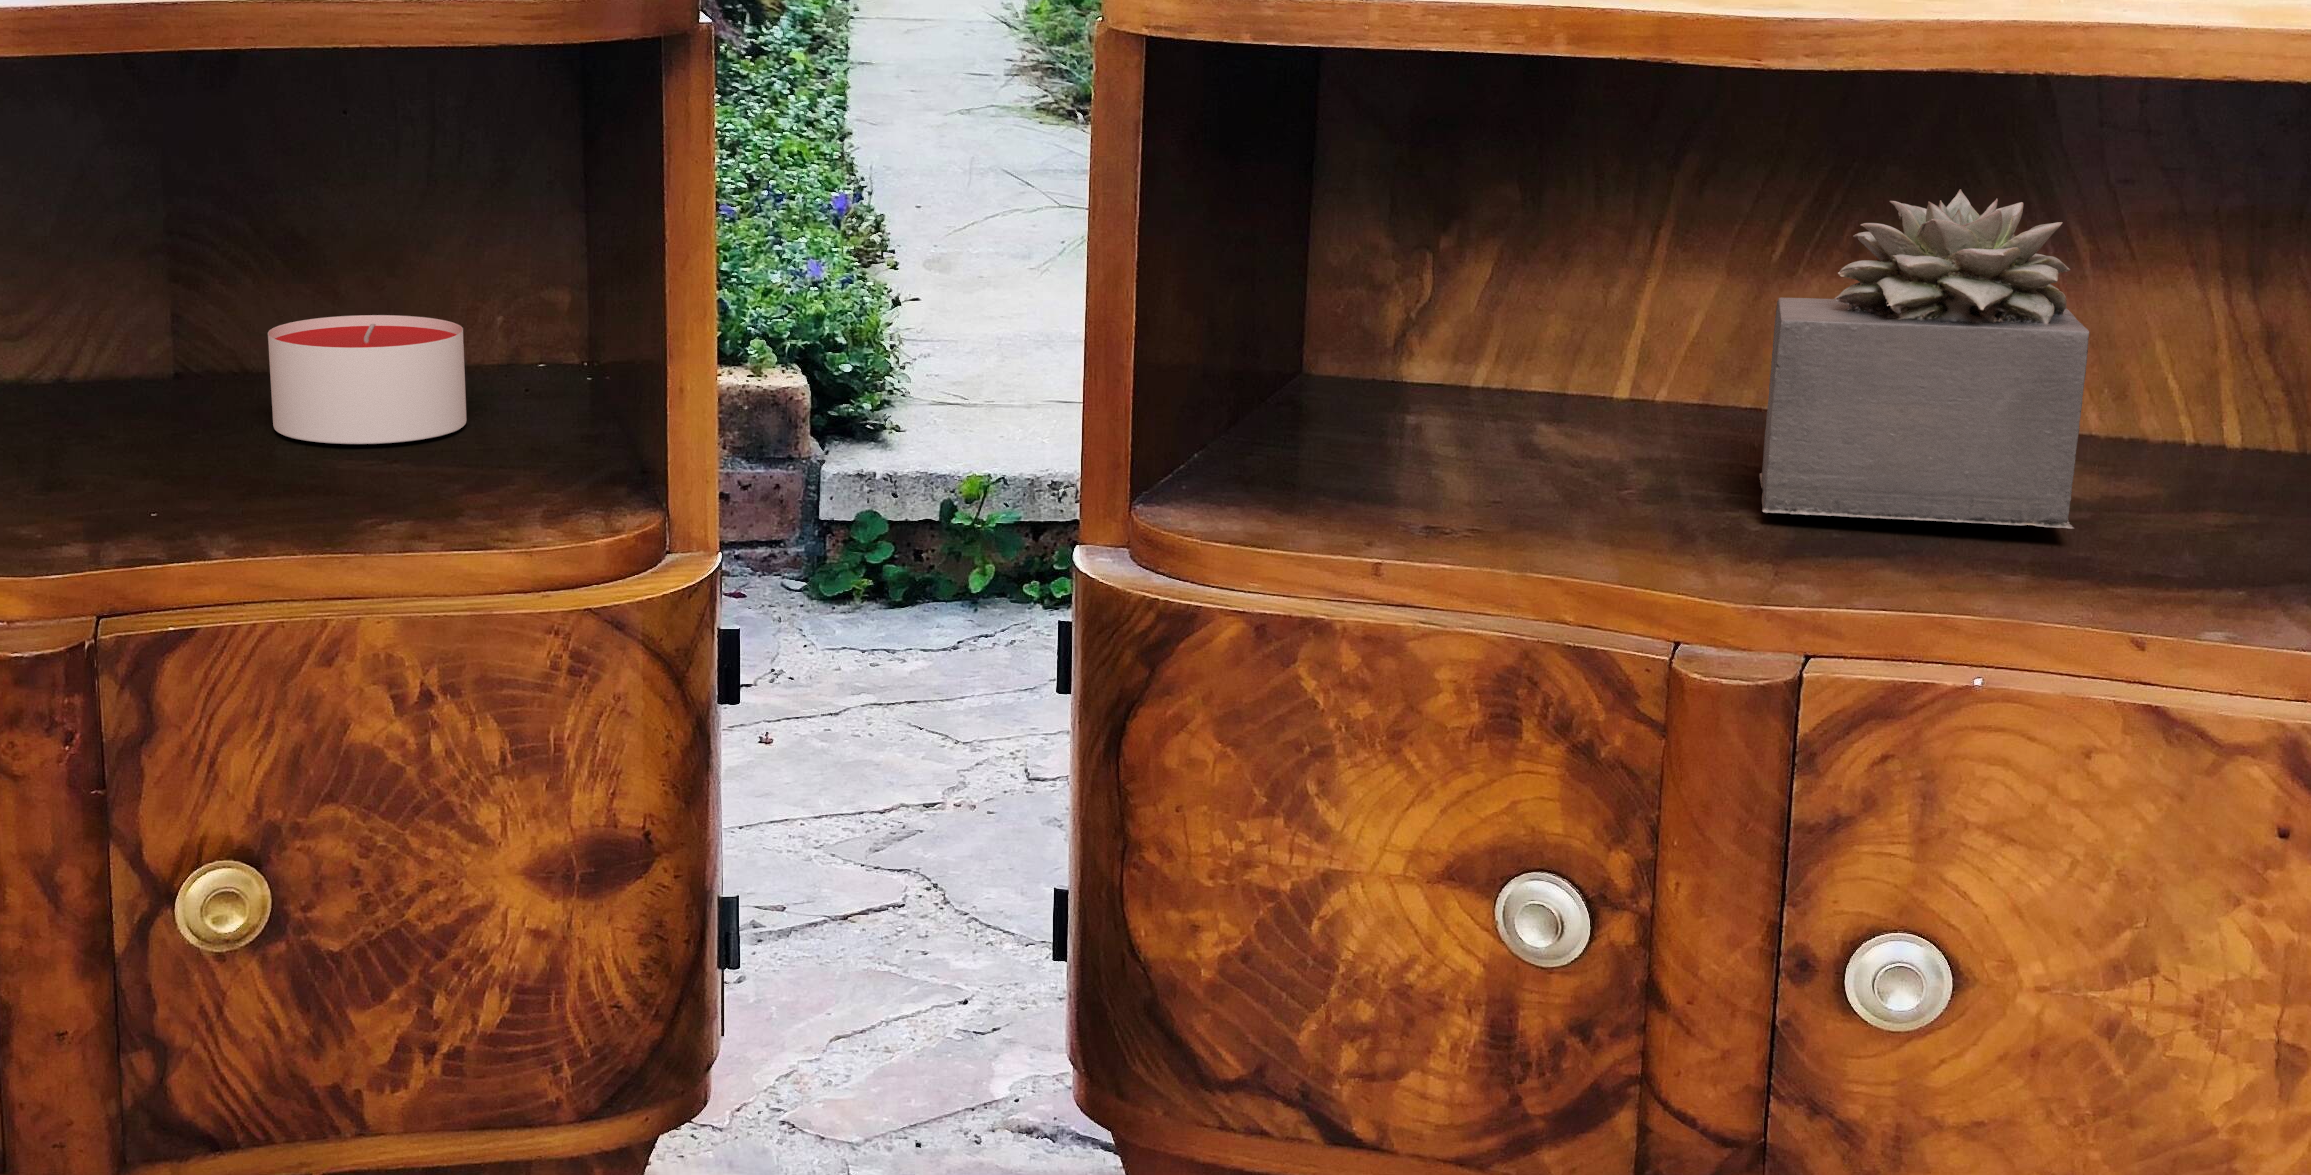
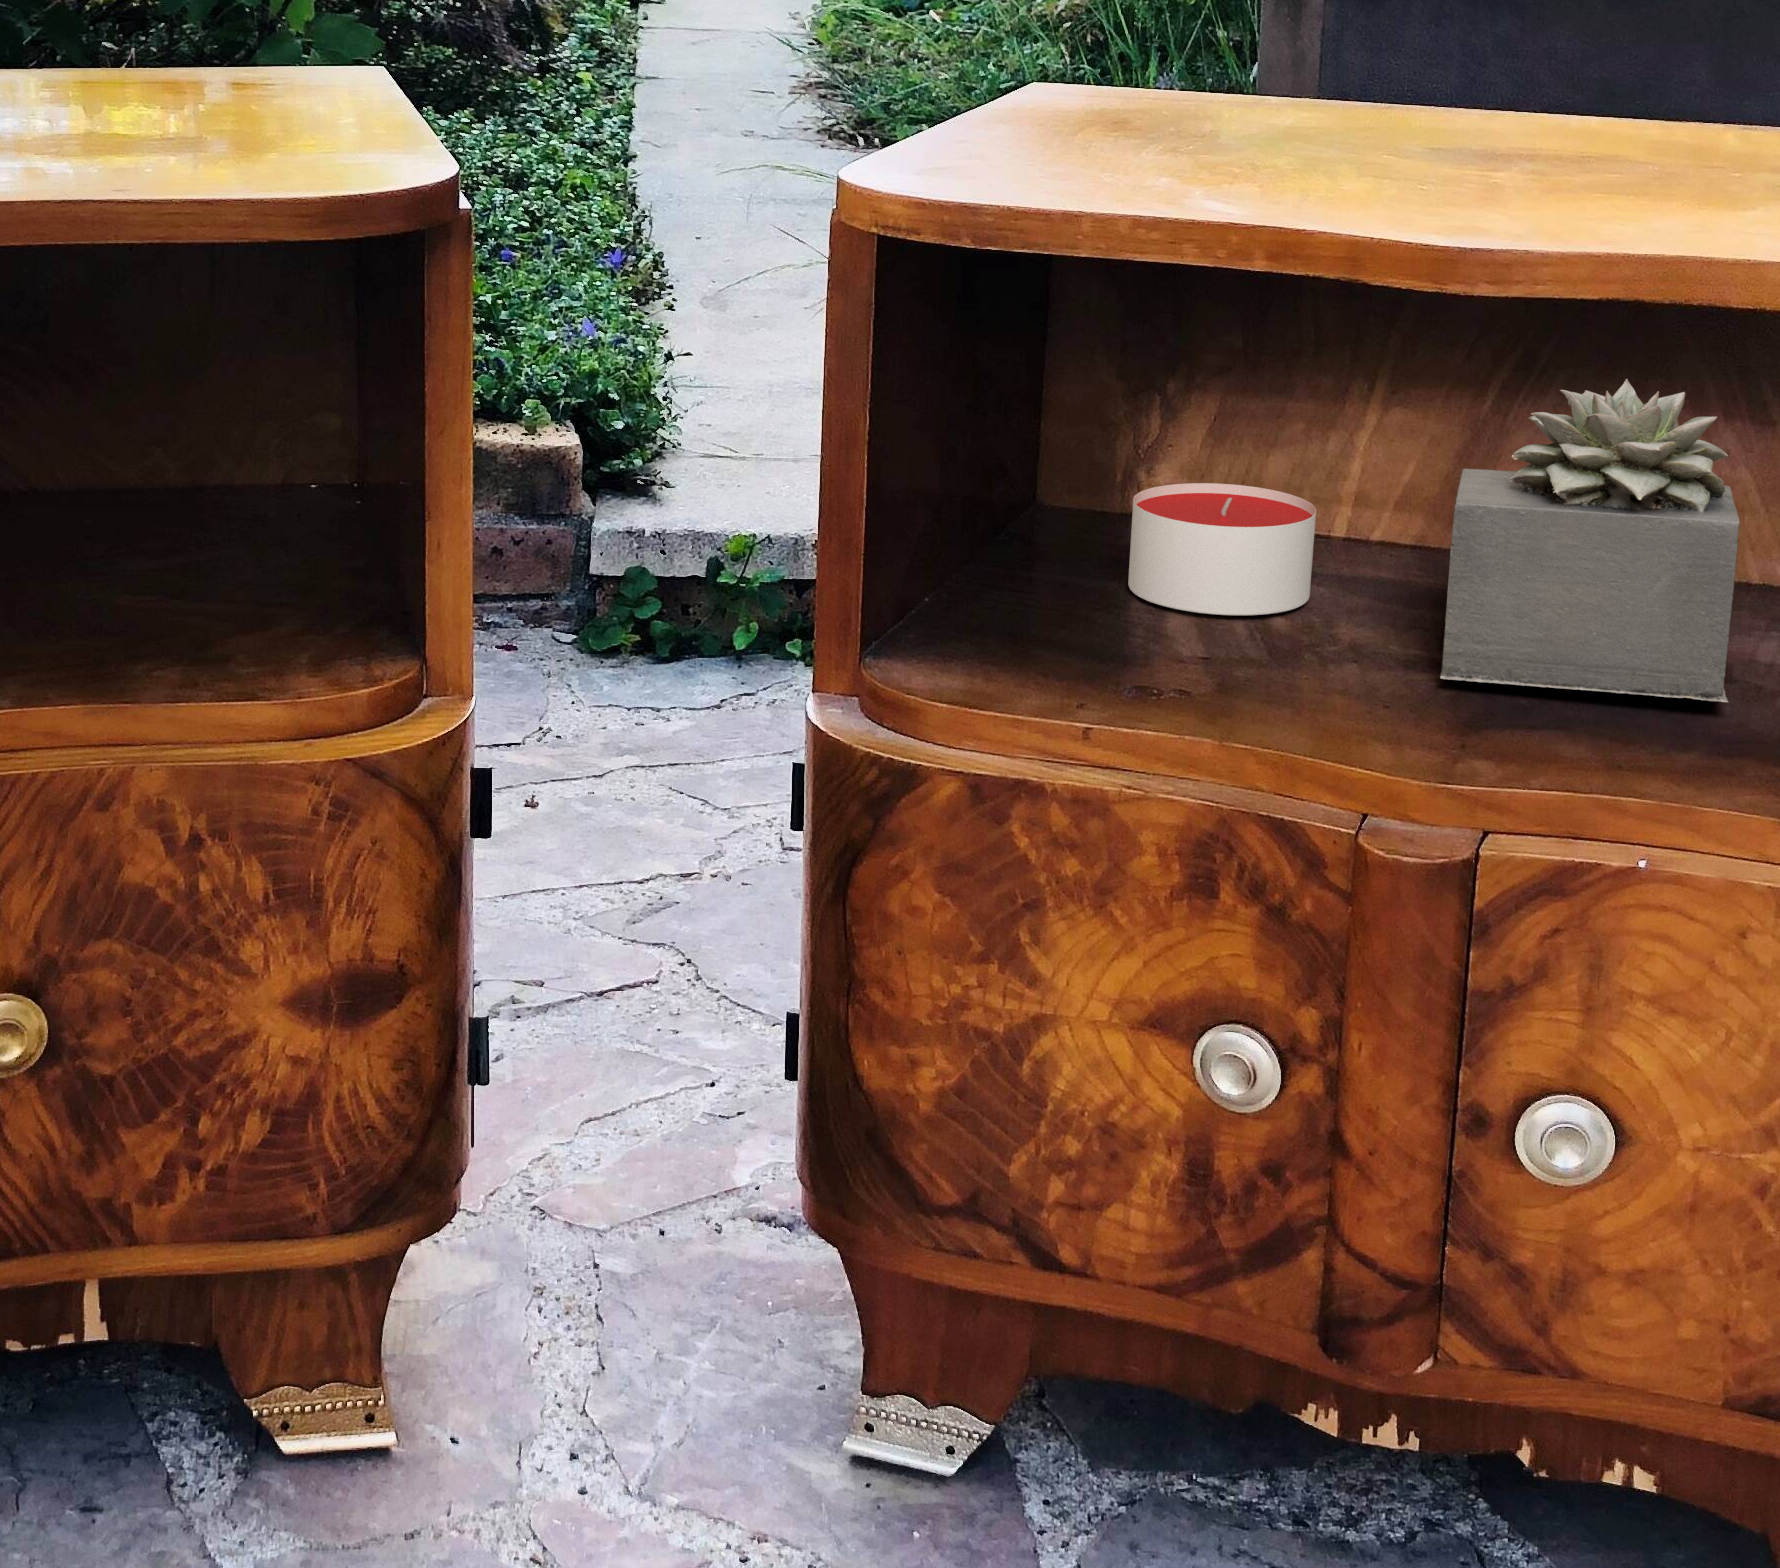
candle: present [268,315,467,444] -> present [1128,483,1316,615]

